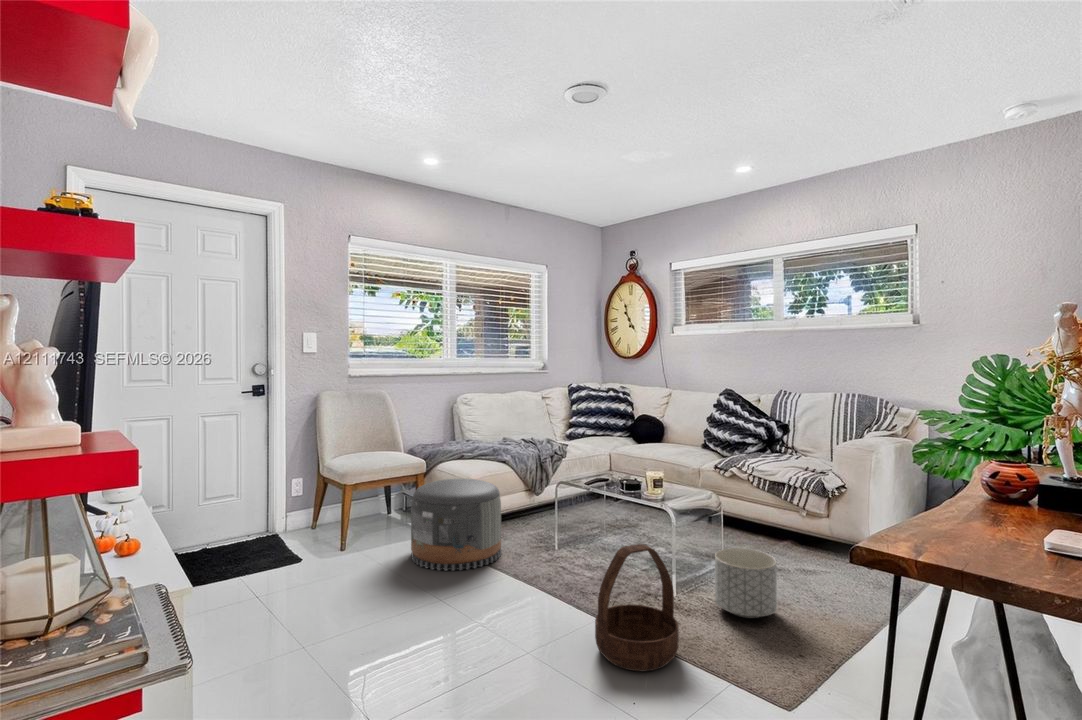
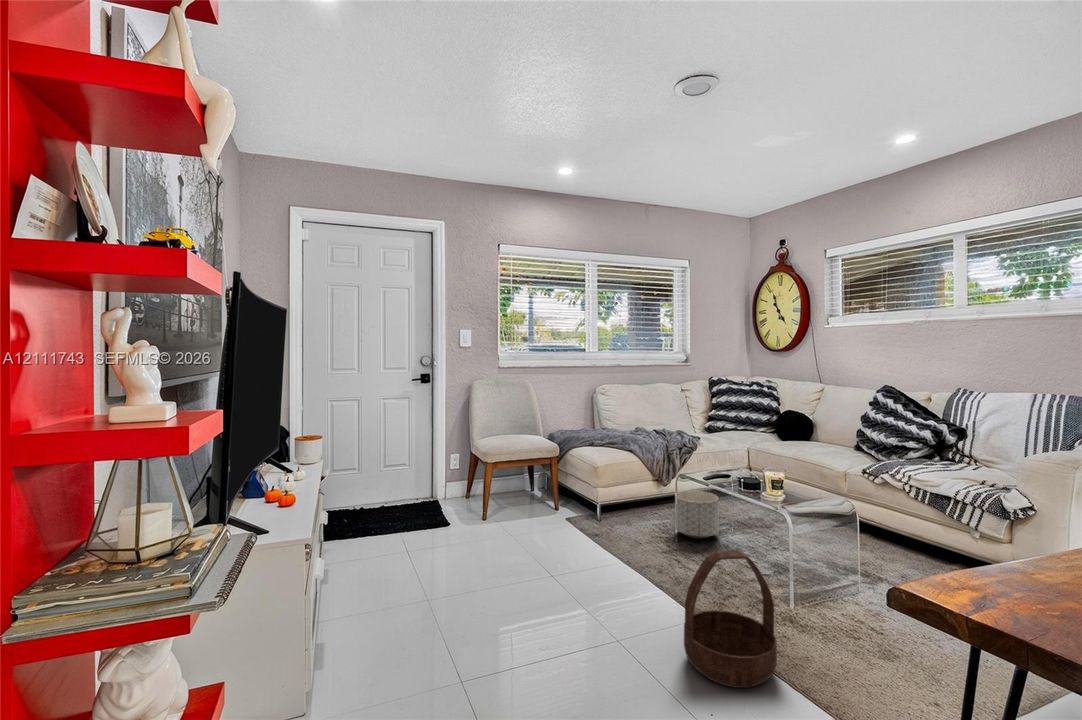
pouf: present [411,479,501,571] -> none [538,465,621,551]
planter: present [715,548,777,618] -> present [675,491,719,539]

